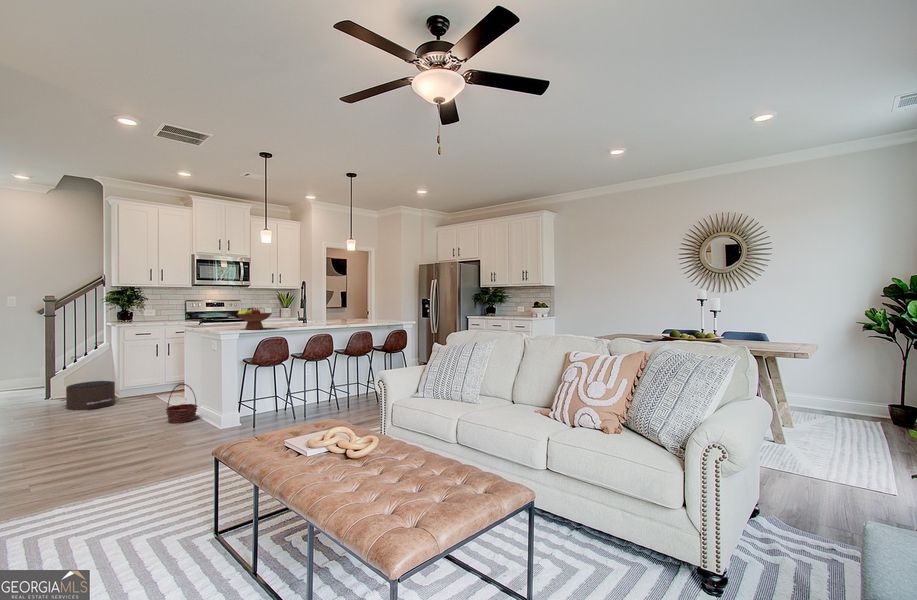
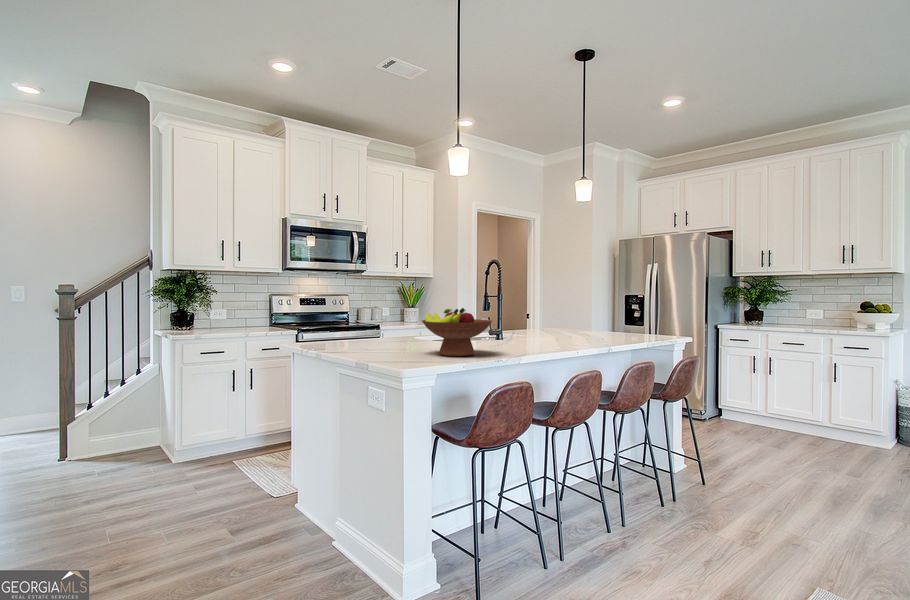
pouf: present [60,381,115,410] -> none [76,435,169,496]
basket: present [166,384,198,423] -> none [276,467,336,556]

